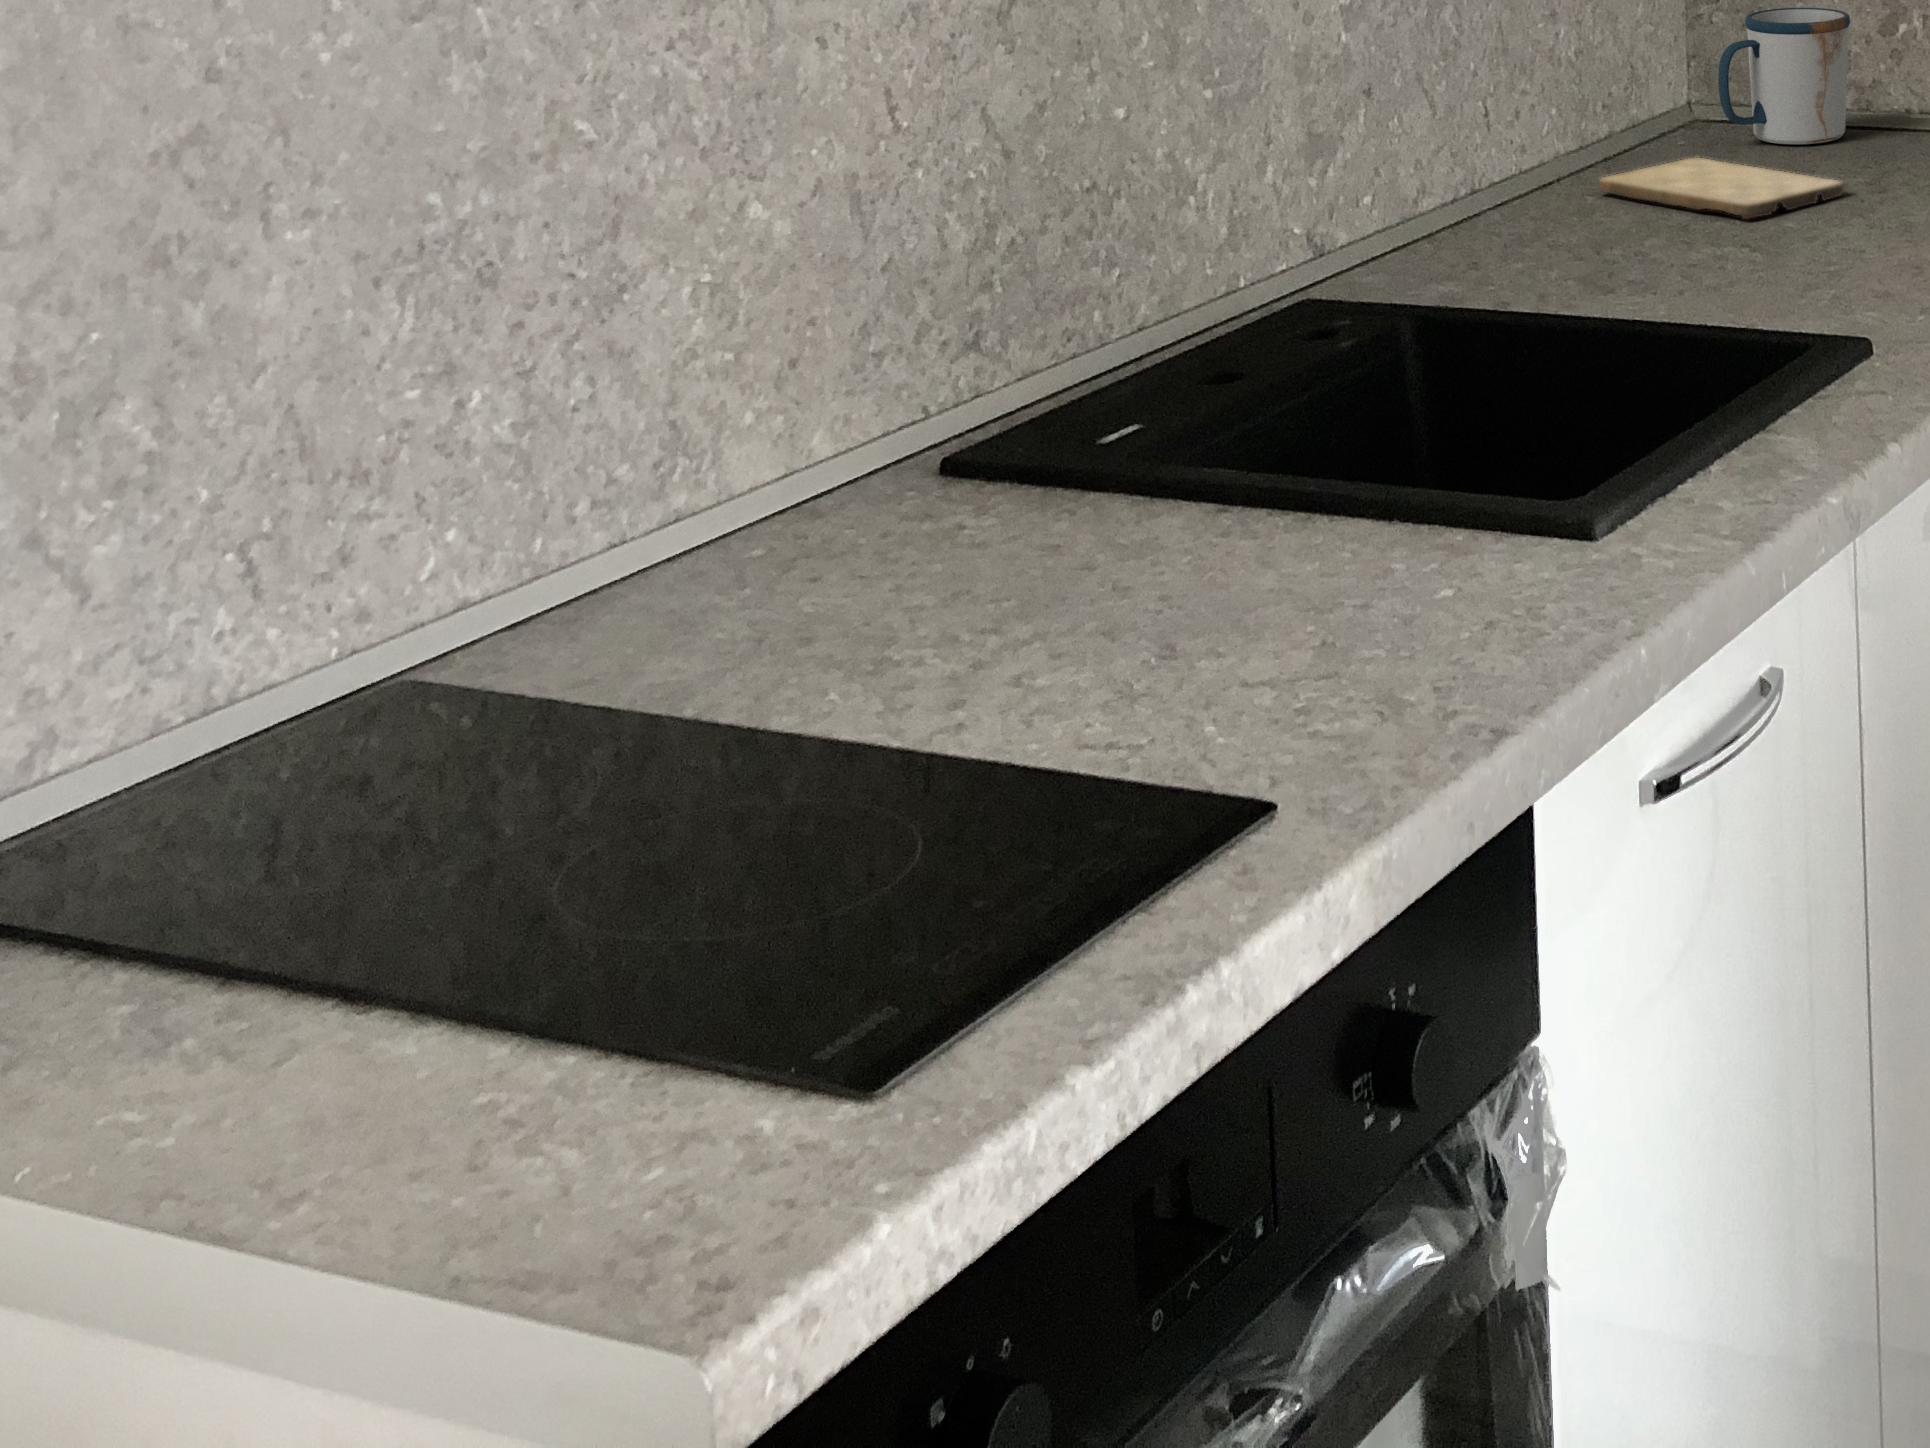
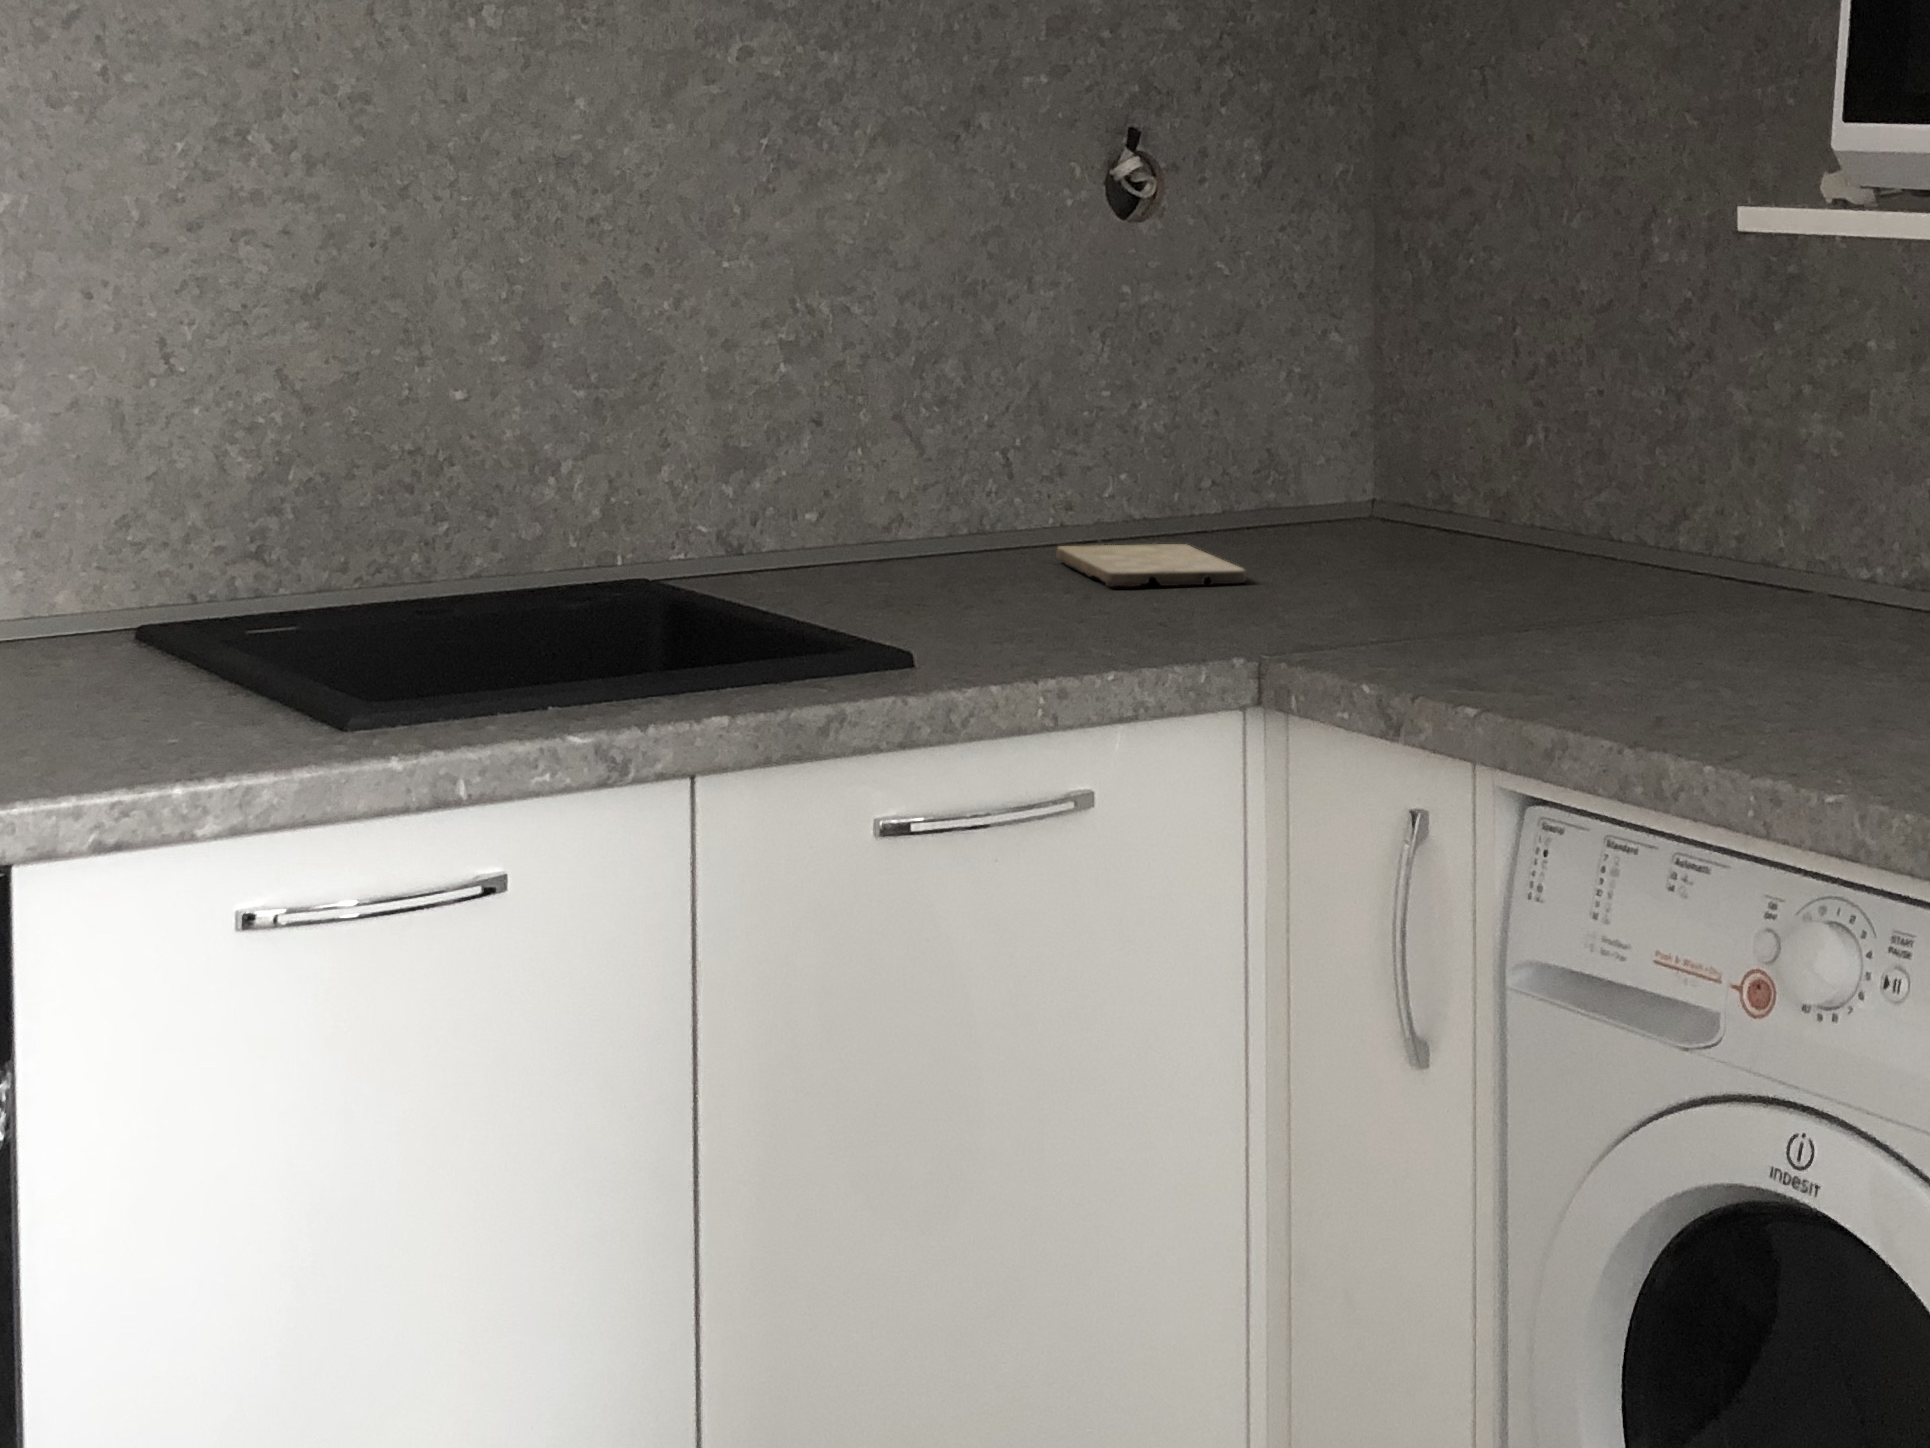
mug: present [1718,8,1850,144] -> none [1256,421,1399,552]

